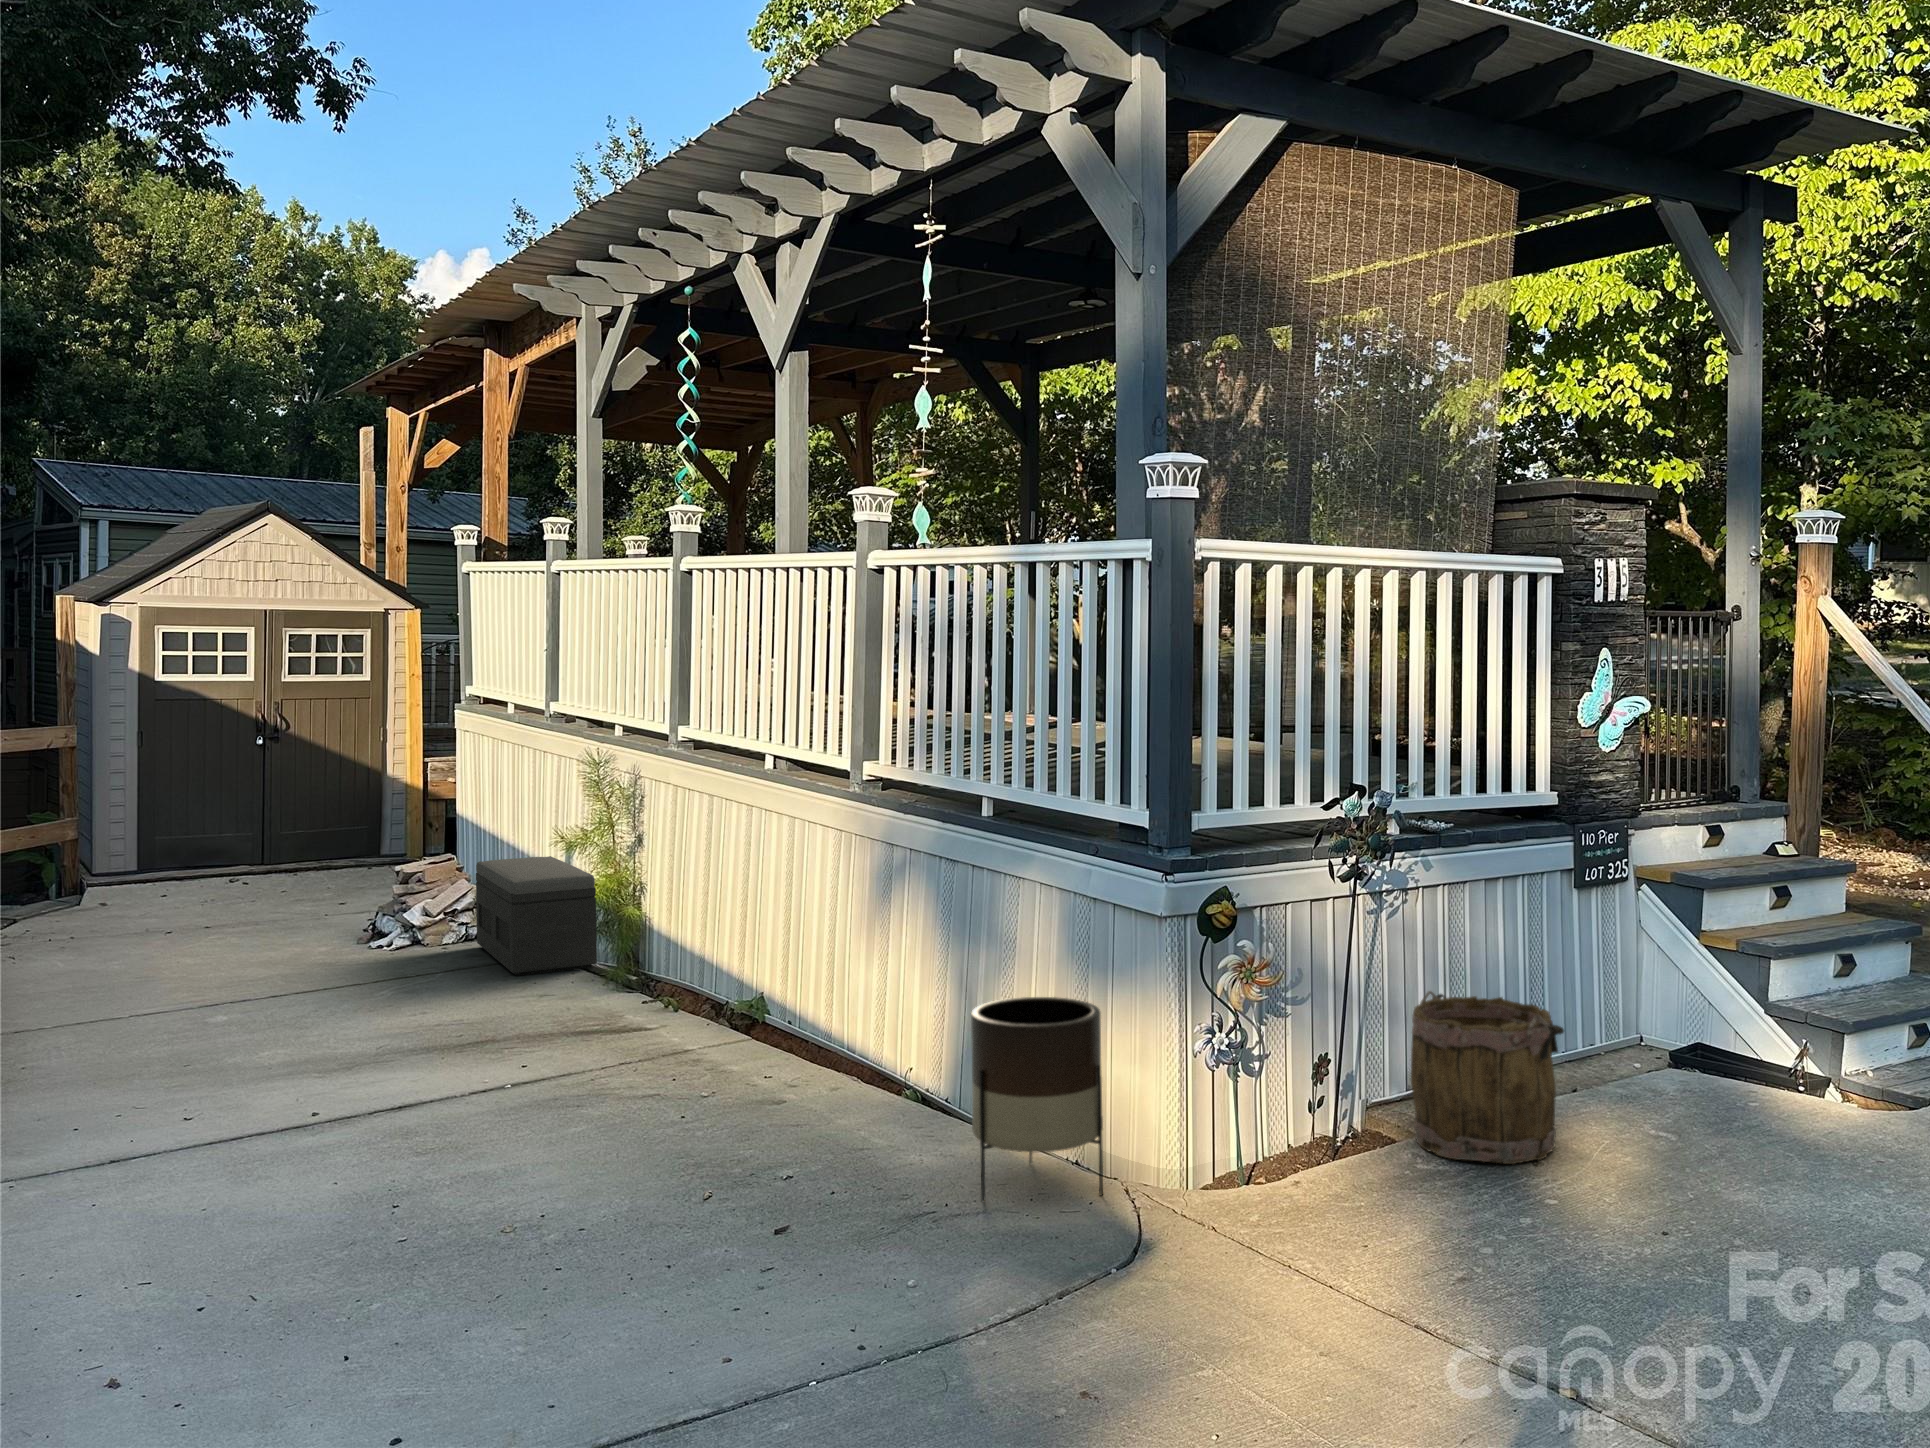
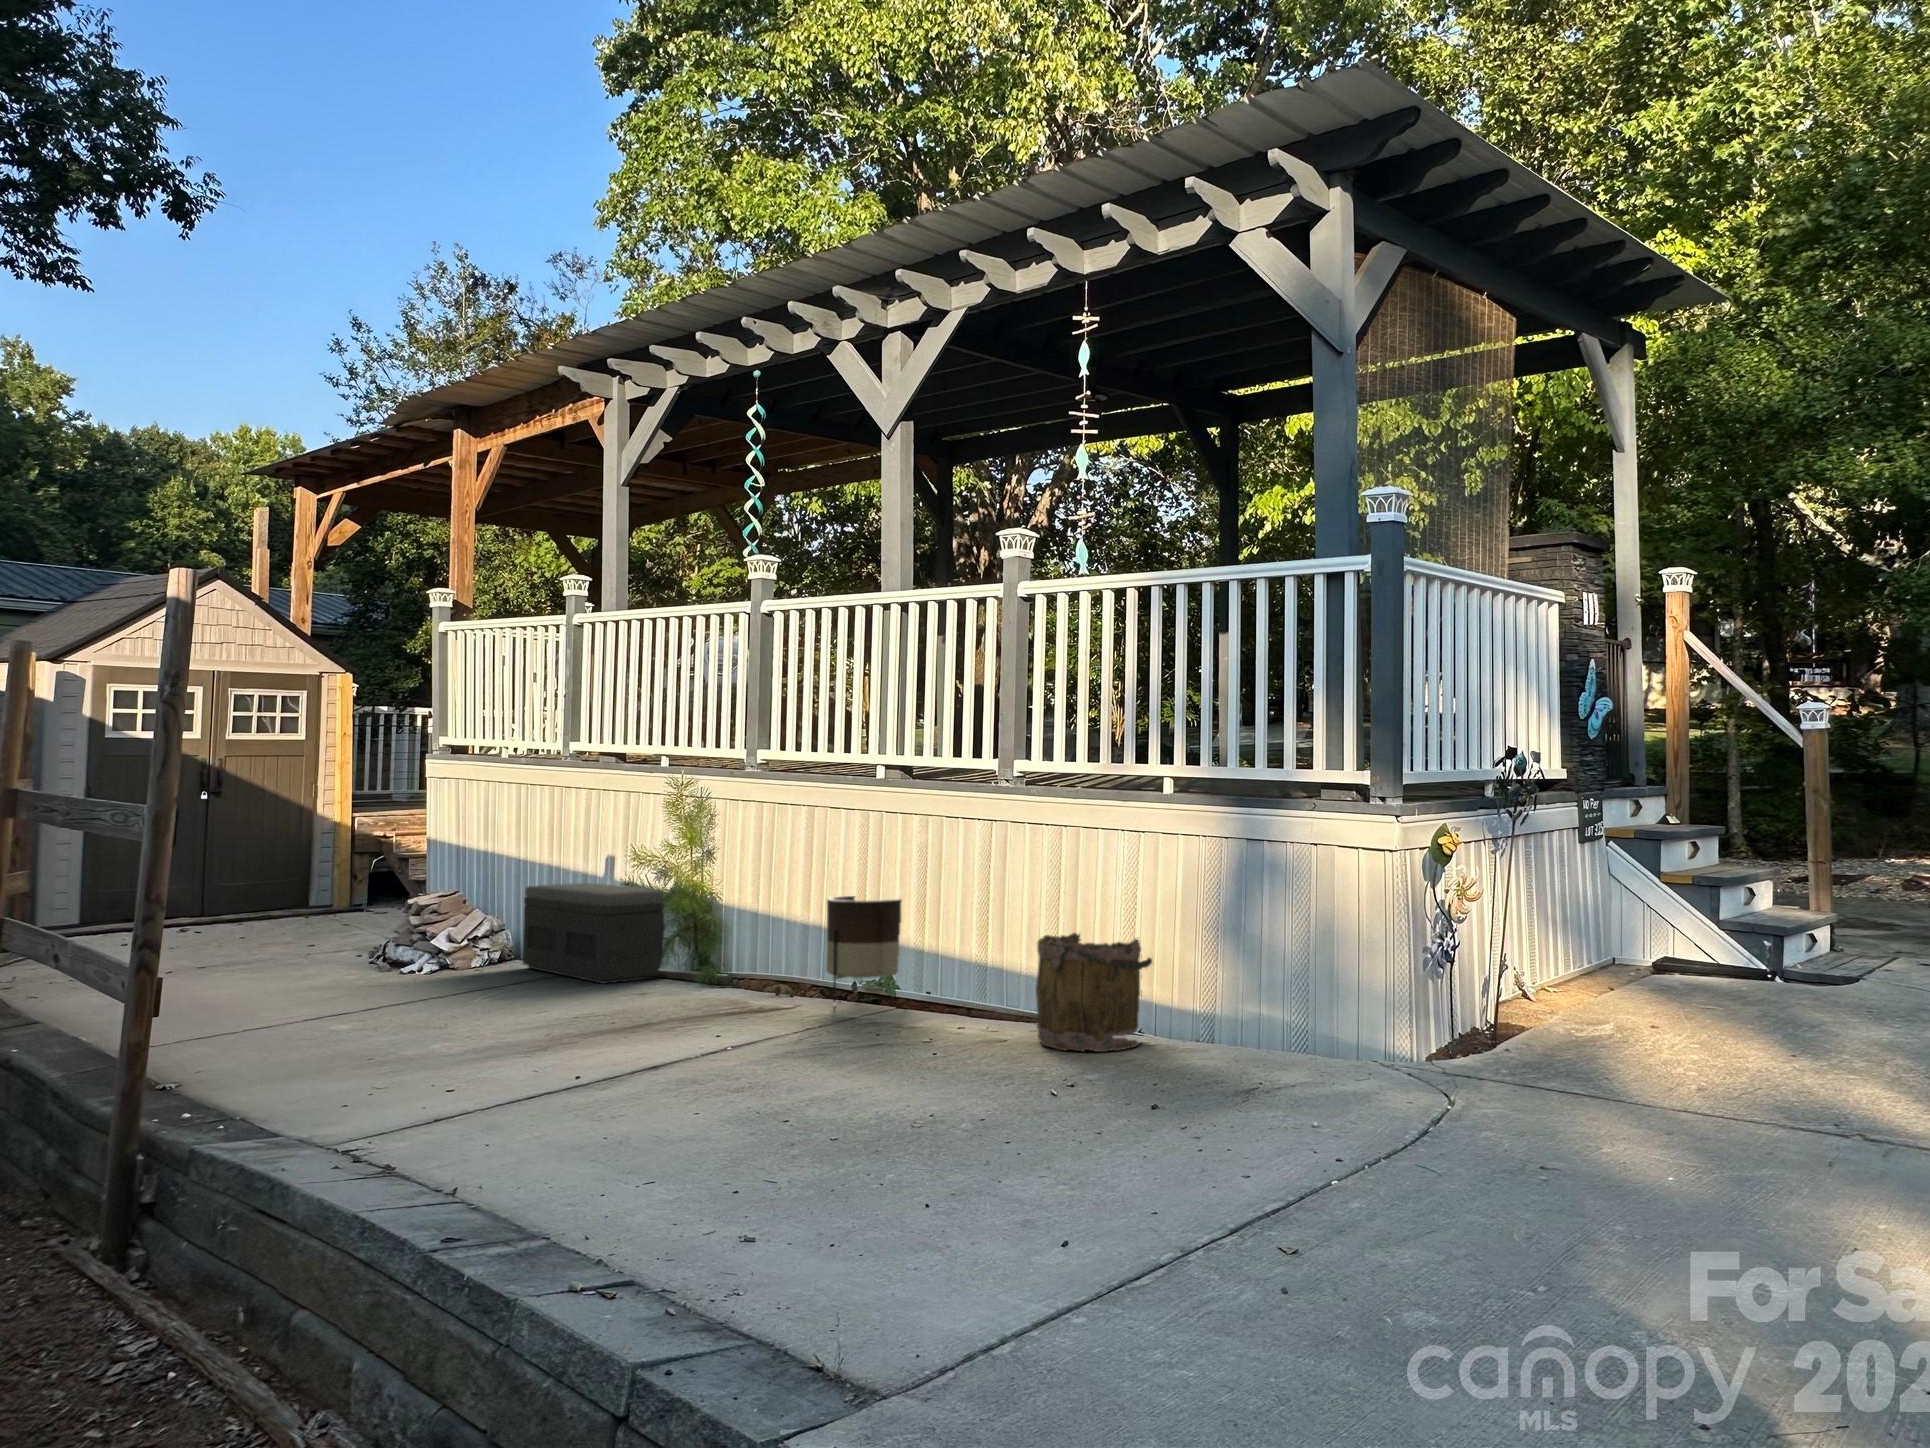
bucket: present [1411,991,1564,1164] -> present [1036,933,1152,1052]
planter: present [971,997,1103,1202] -> present [826,896,902,1010]

